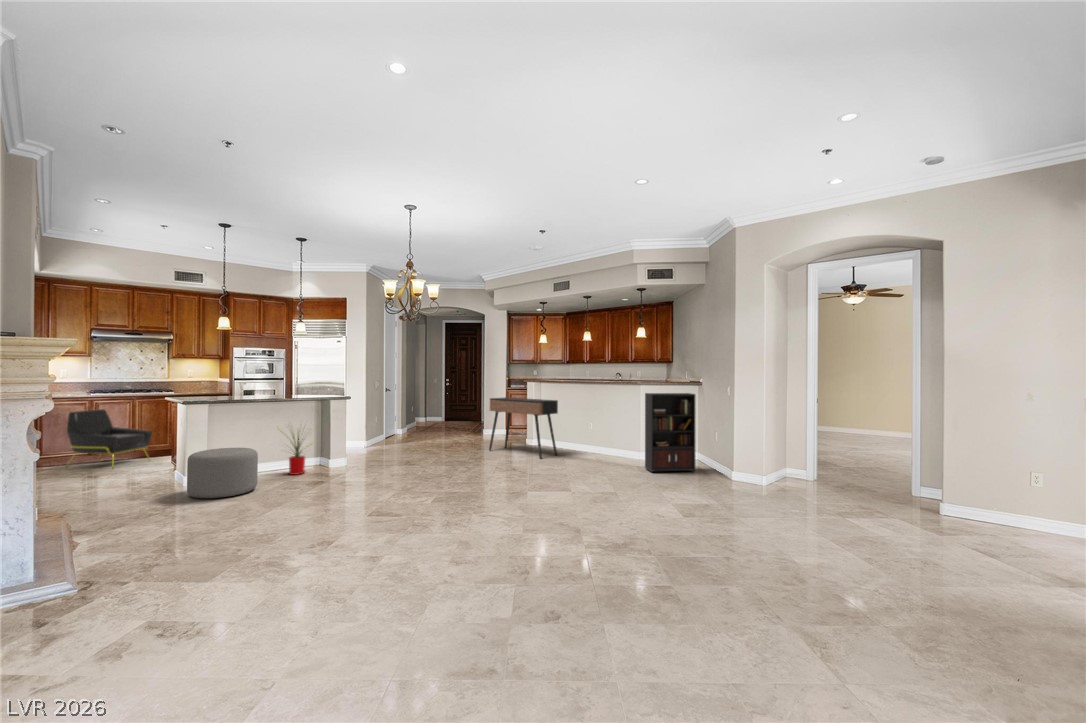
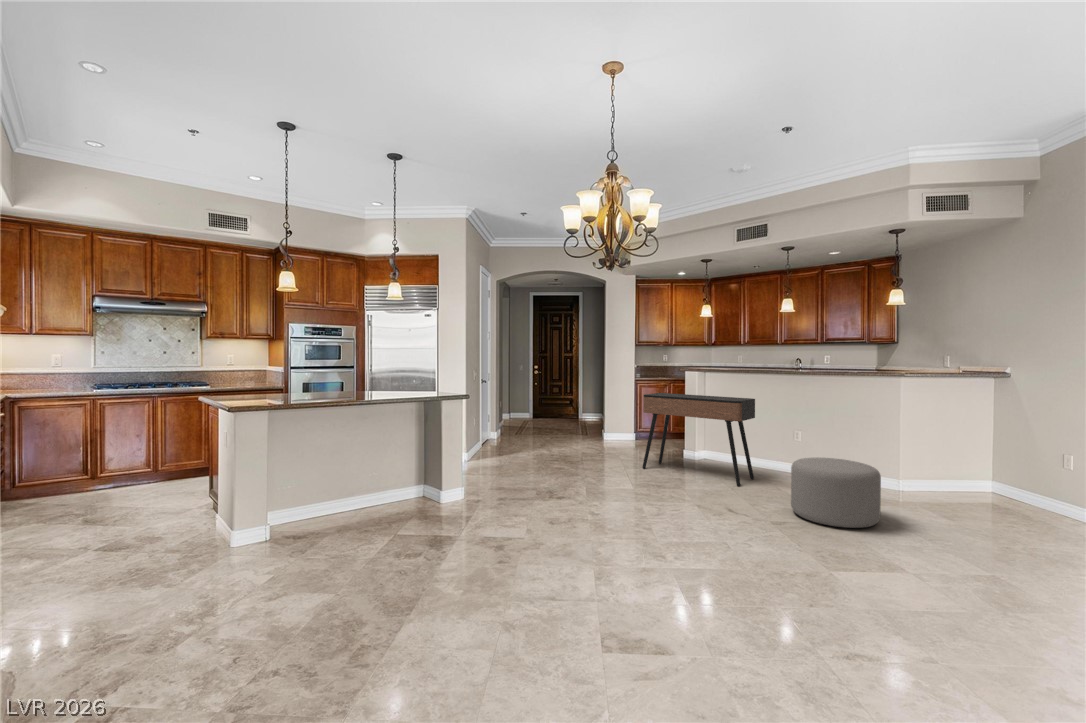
bookcase: present [645,393,696,472] -> none [937,390,1037,520]
armchair: present [67,409,152,468] -> none [60,411,182,502]
house plant: present [281,431,309,475] -> none [367,429,434,519]
ottoman: present [187,448,258,498] -> present [791,458,881,528]

